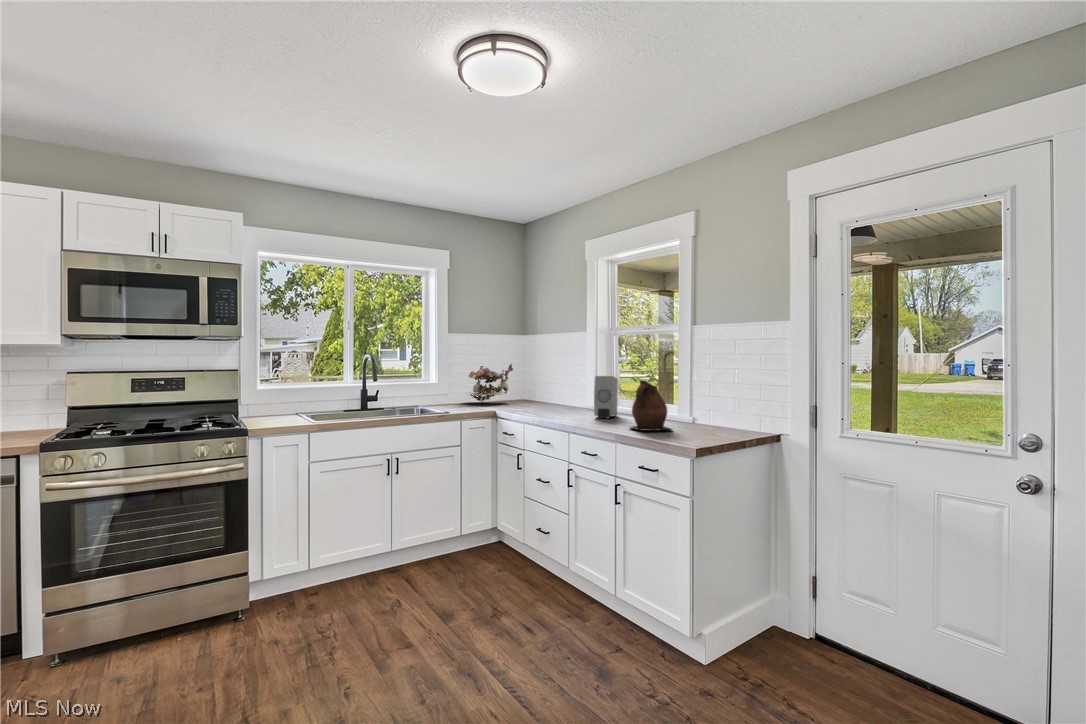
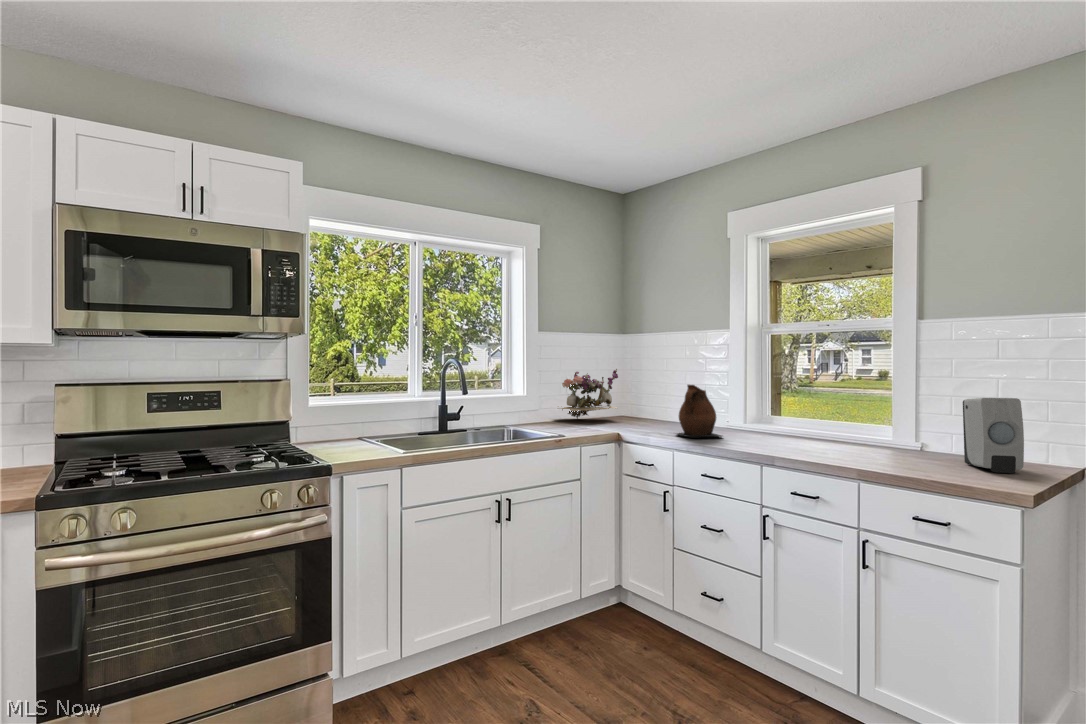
soap dispenser: present [594,376,618,418] -> present [963,398,1024,473]
ceramic pitcher: present [631,380,672,431] -> present [677,385,722,437]

